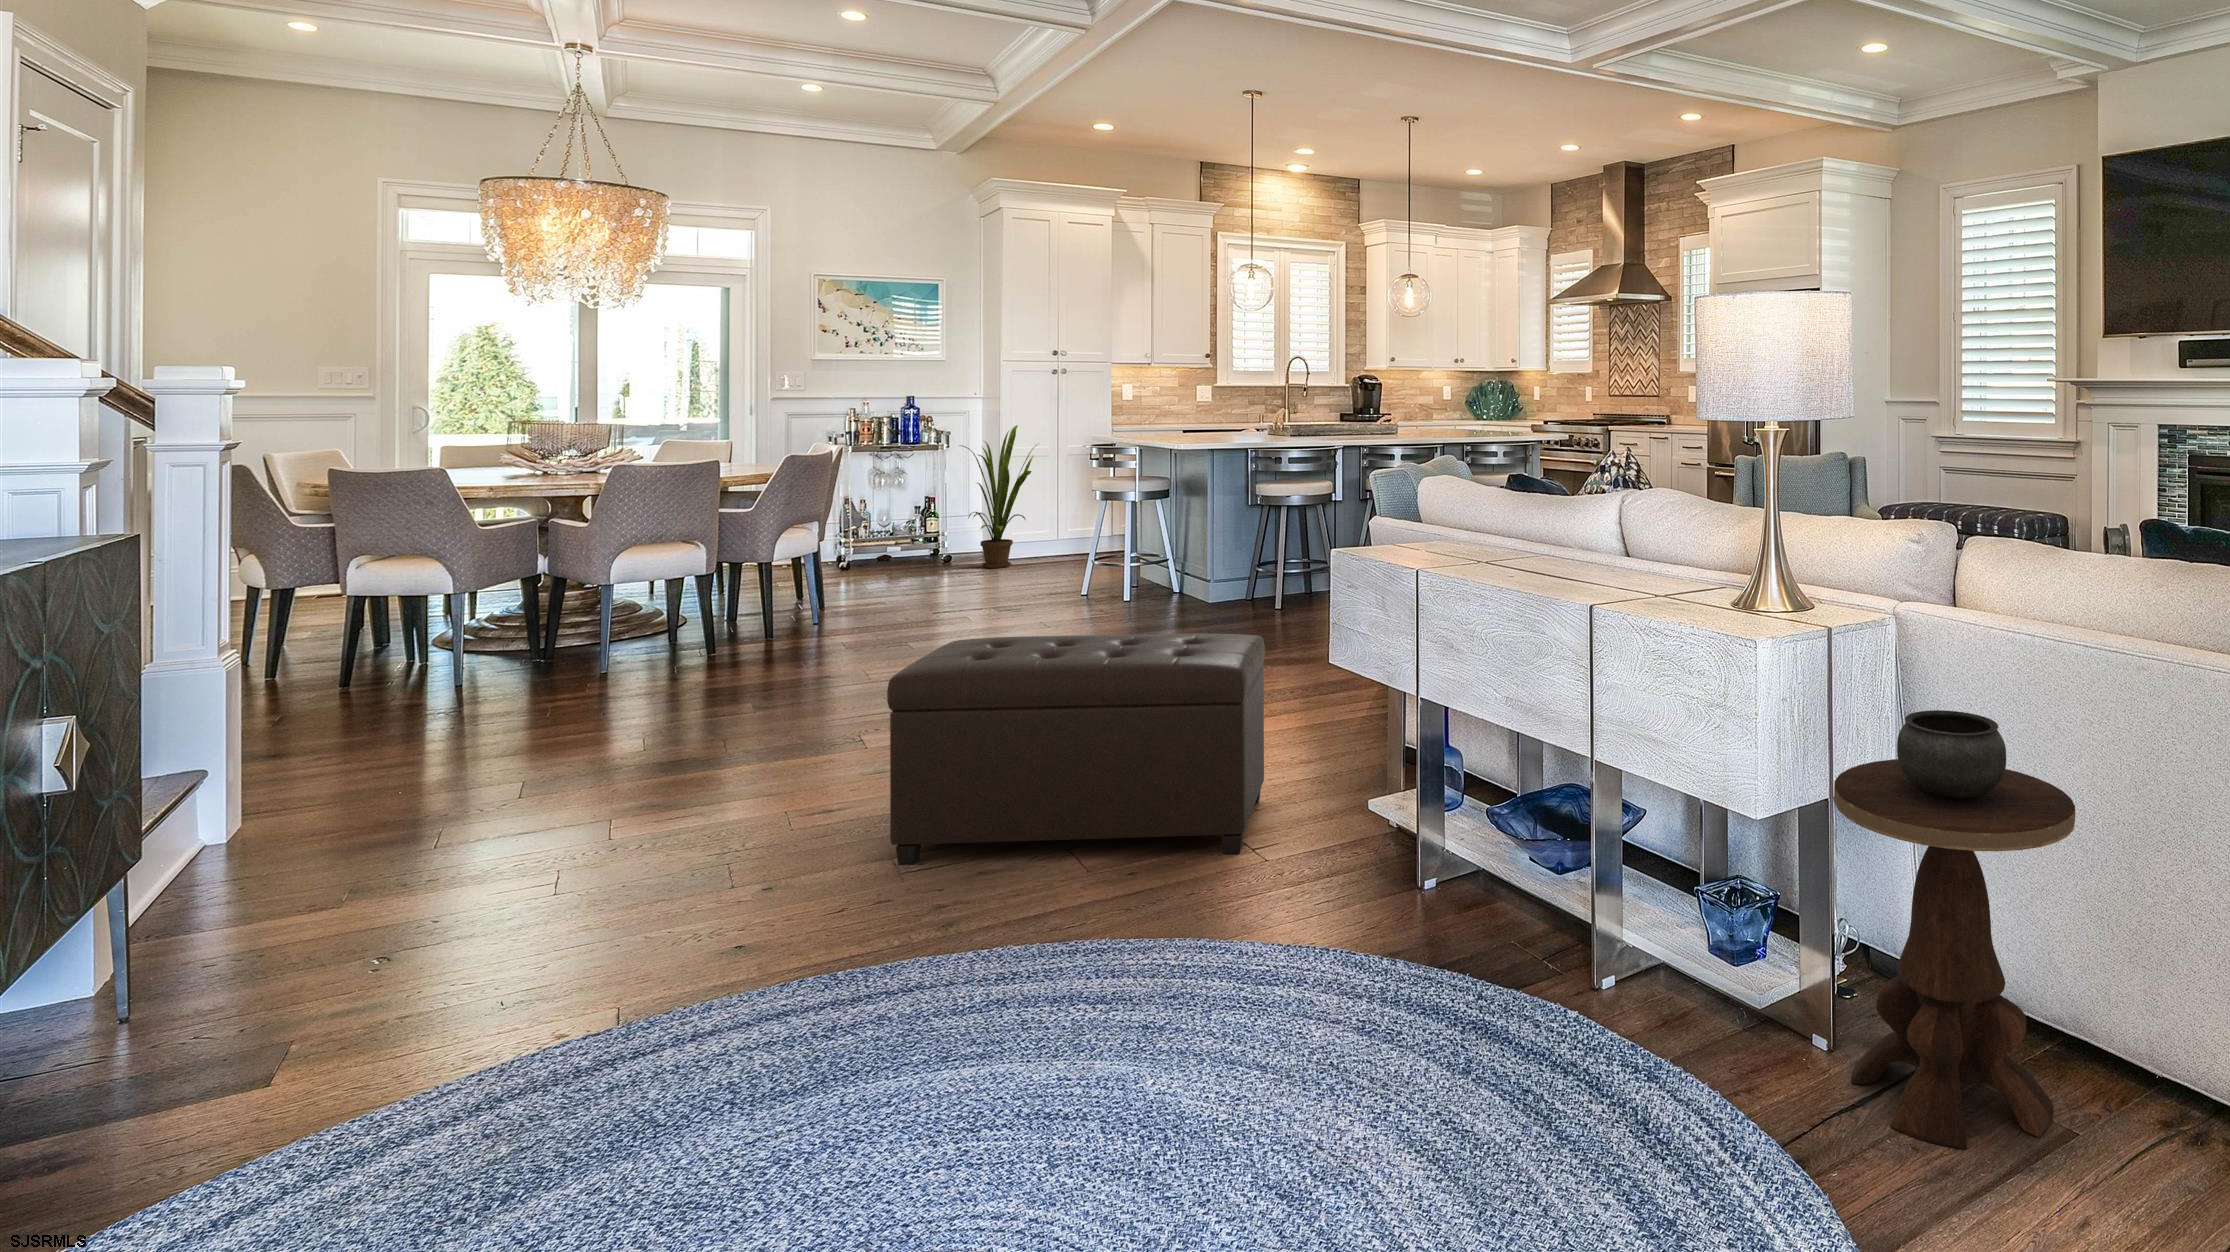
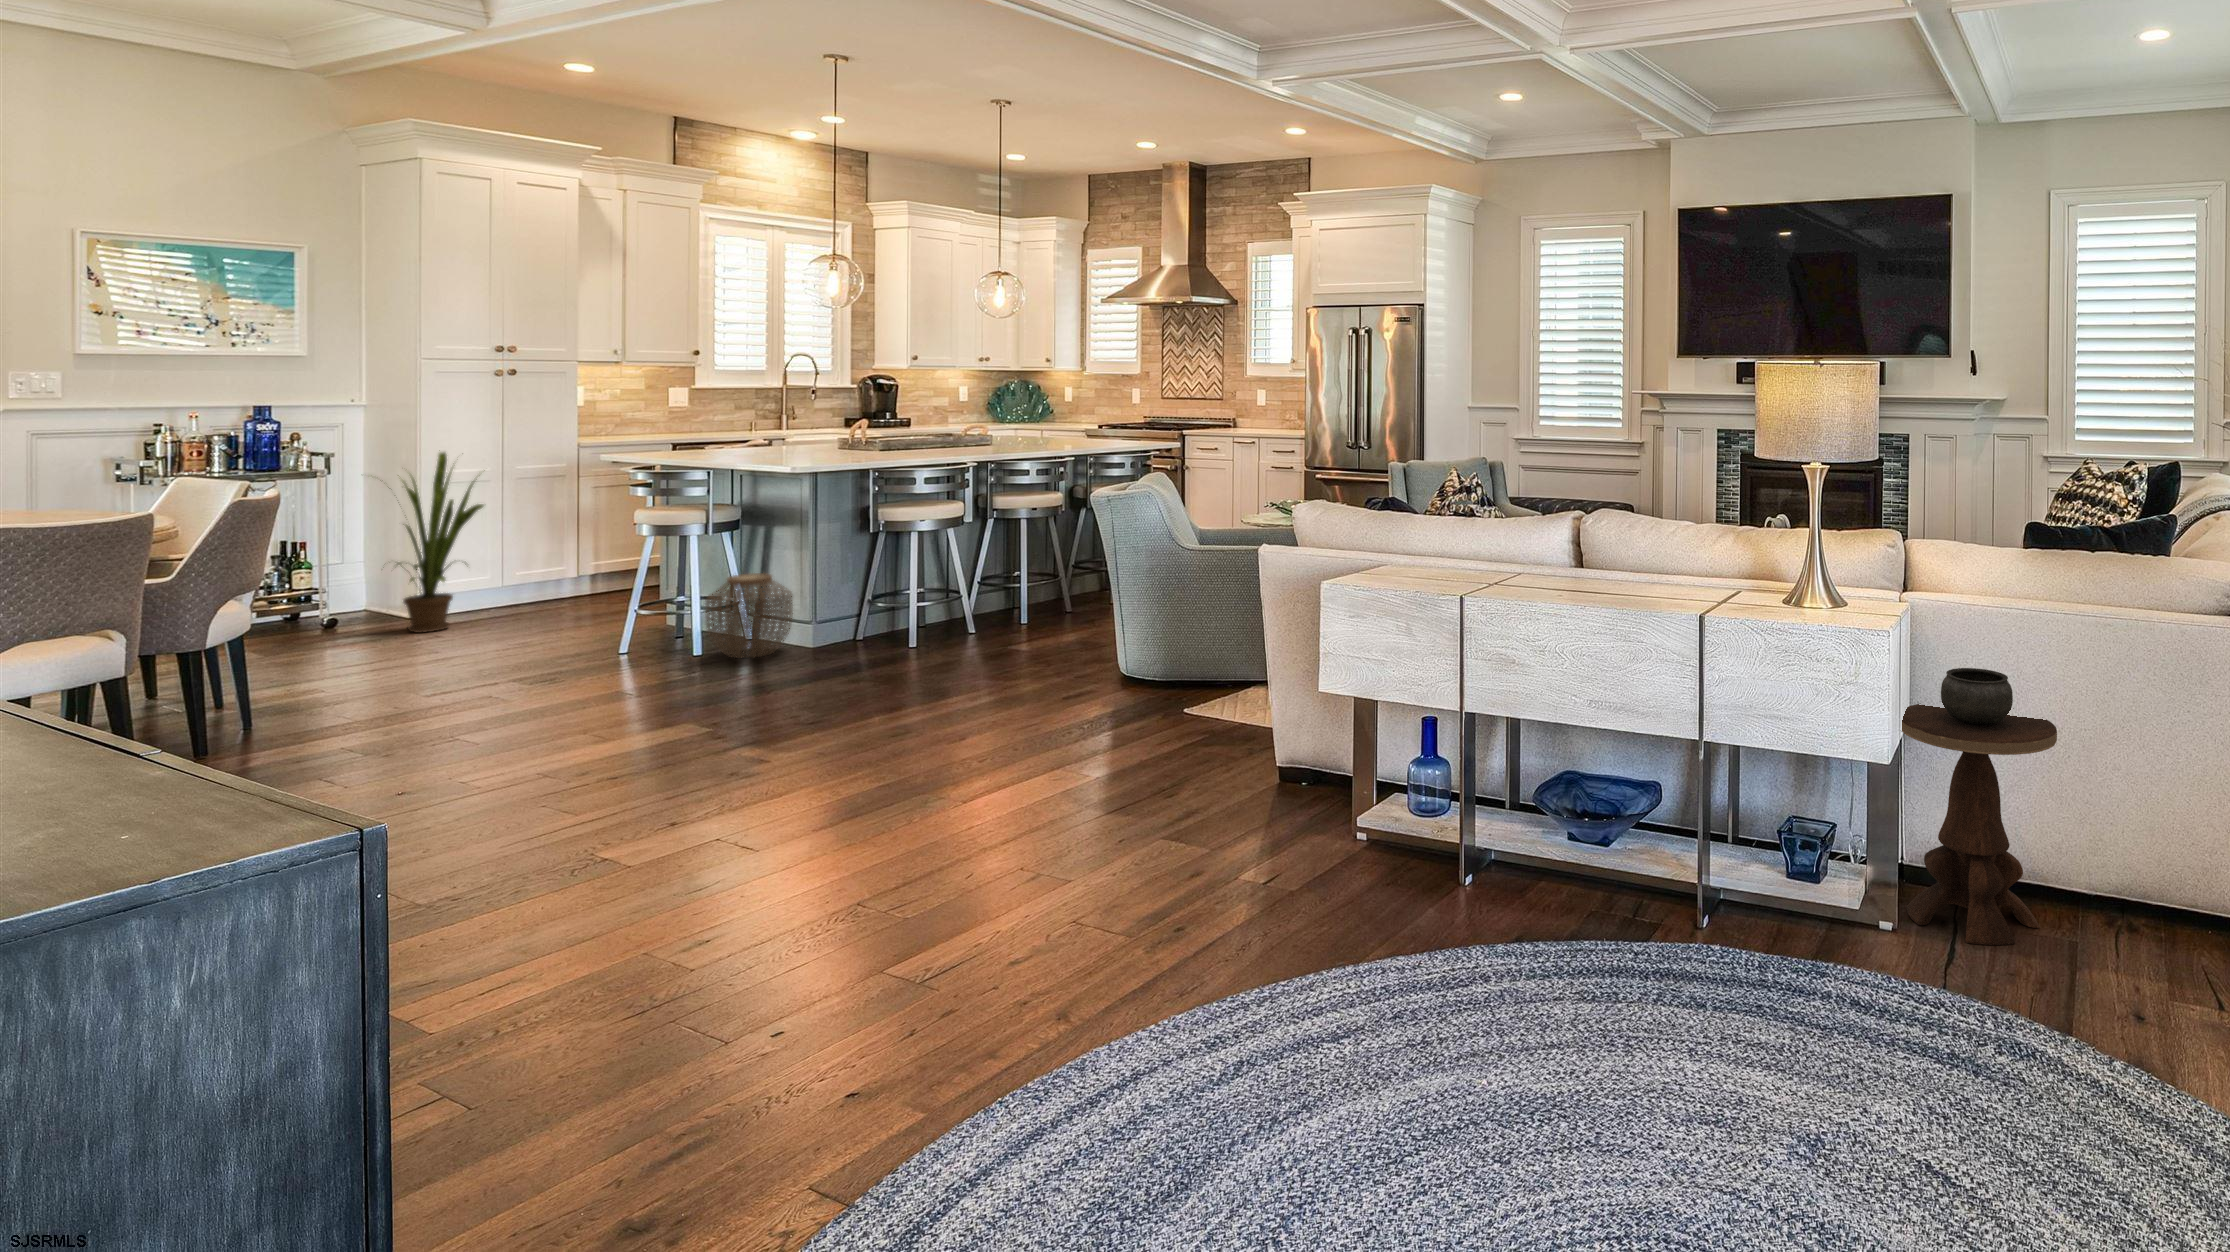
woven basket: none [1120,533,1187,605] -> present [705,573,793,658]
ottoman: present [887,633,1265,865] -> none [920,673,1294,950]

